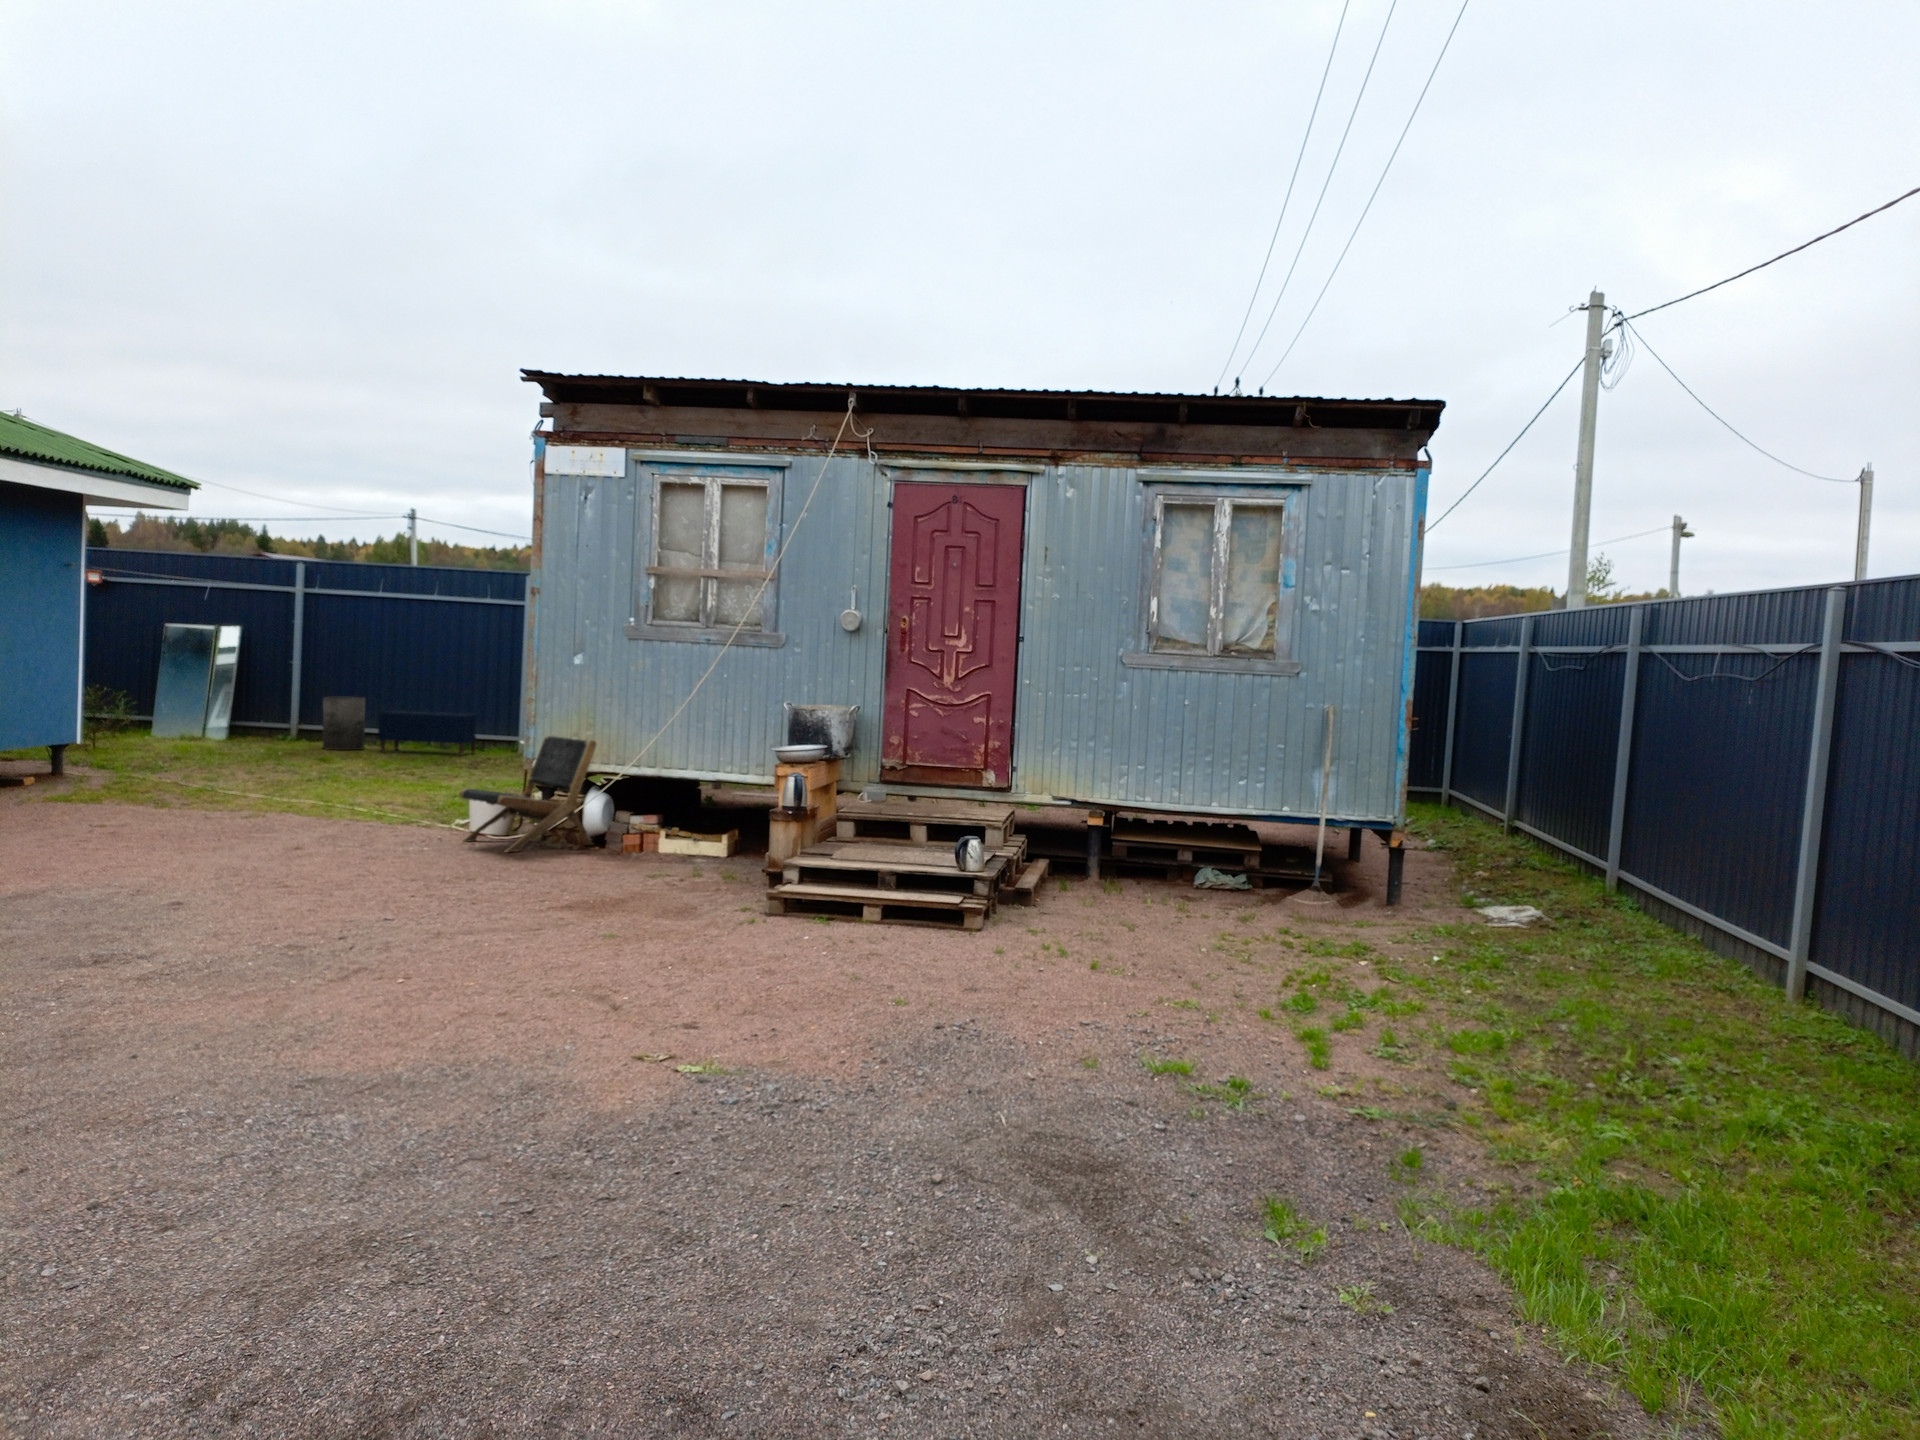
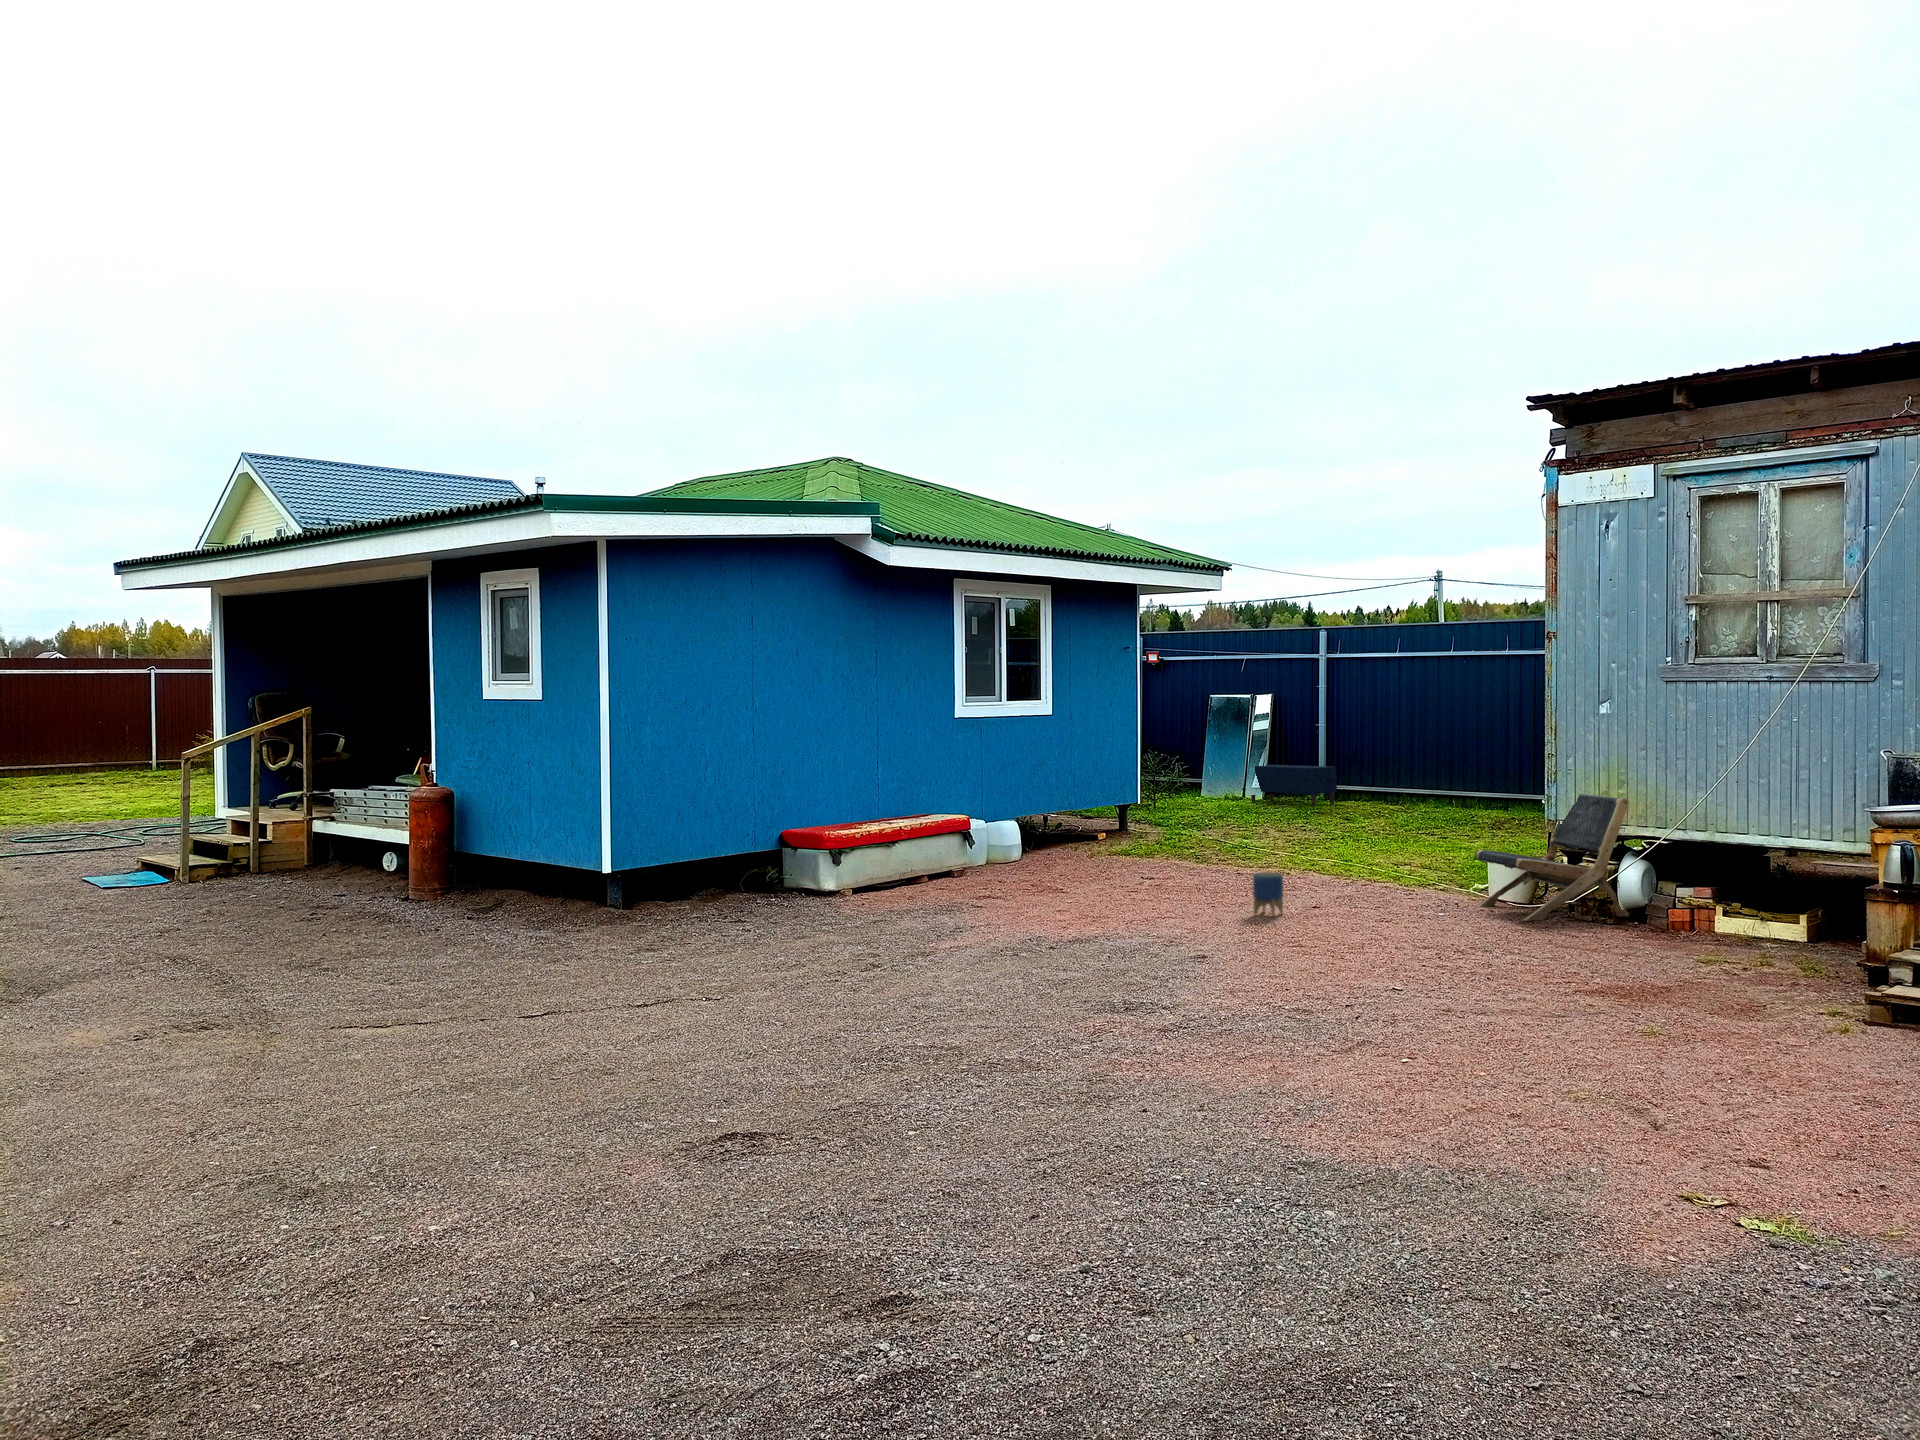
trash can: present [323,696,365,750] -> none [1348,757,1387,809]
bench: present [378,711,476,756] -> present [1251,765,1337,806]
planter: none [230,816,264,861] -> present [1253,872,1284,917]

